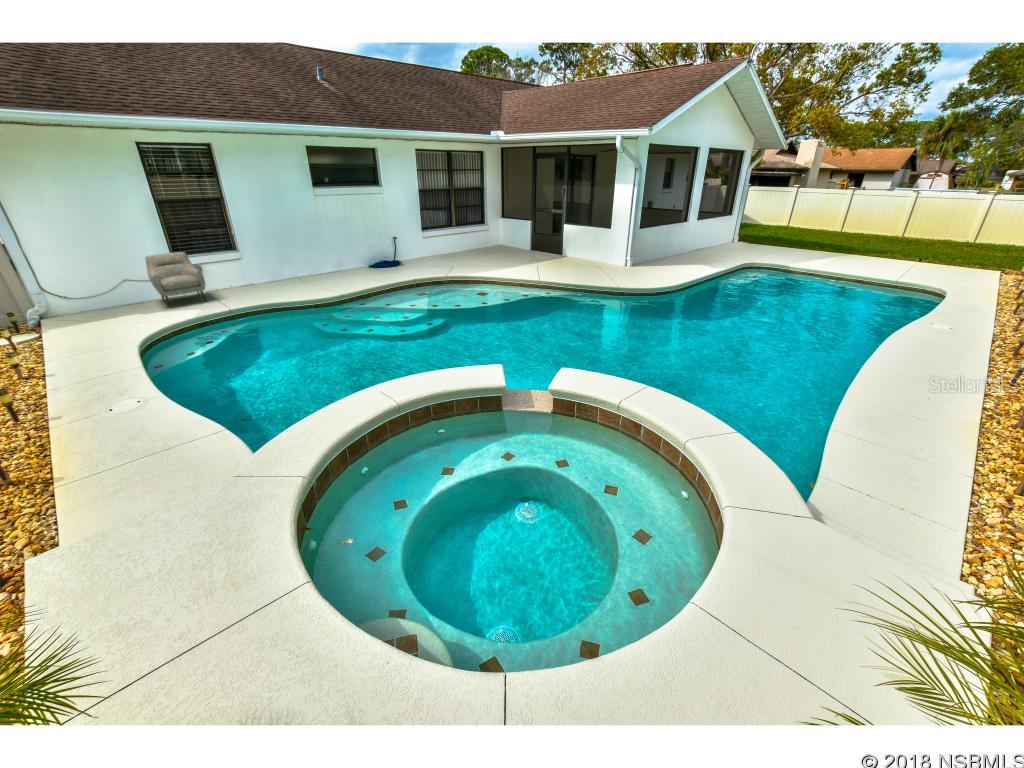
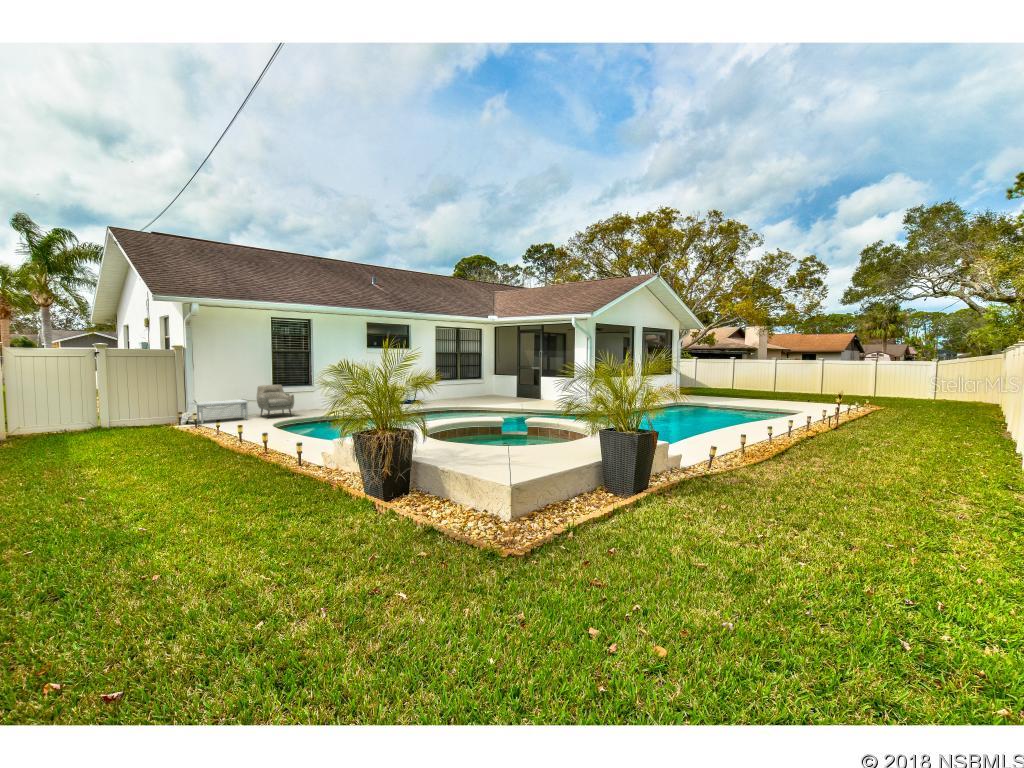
storage bench: none [39,278,136,324] -> present [194,399,248,423]

